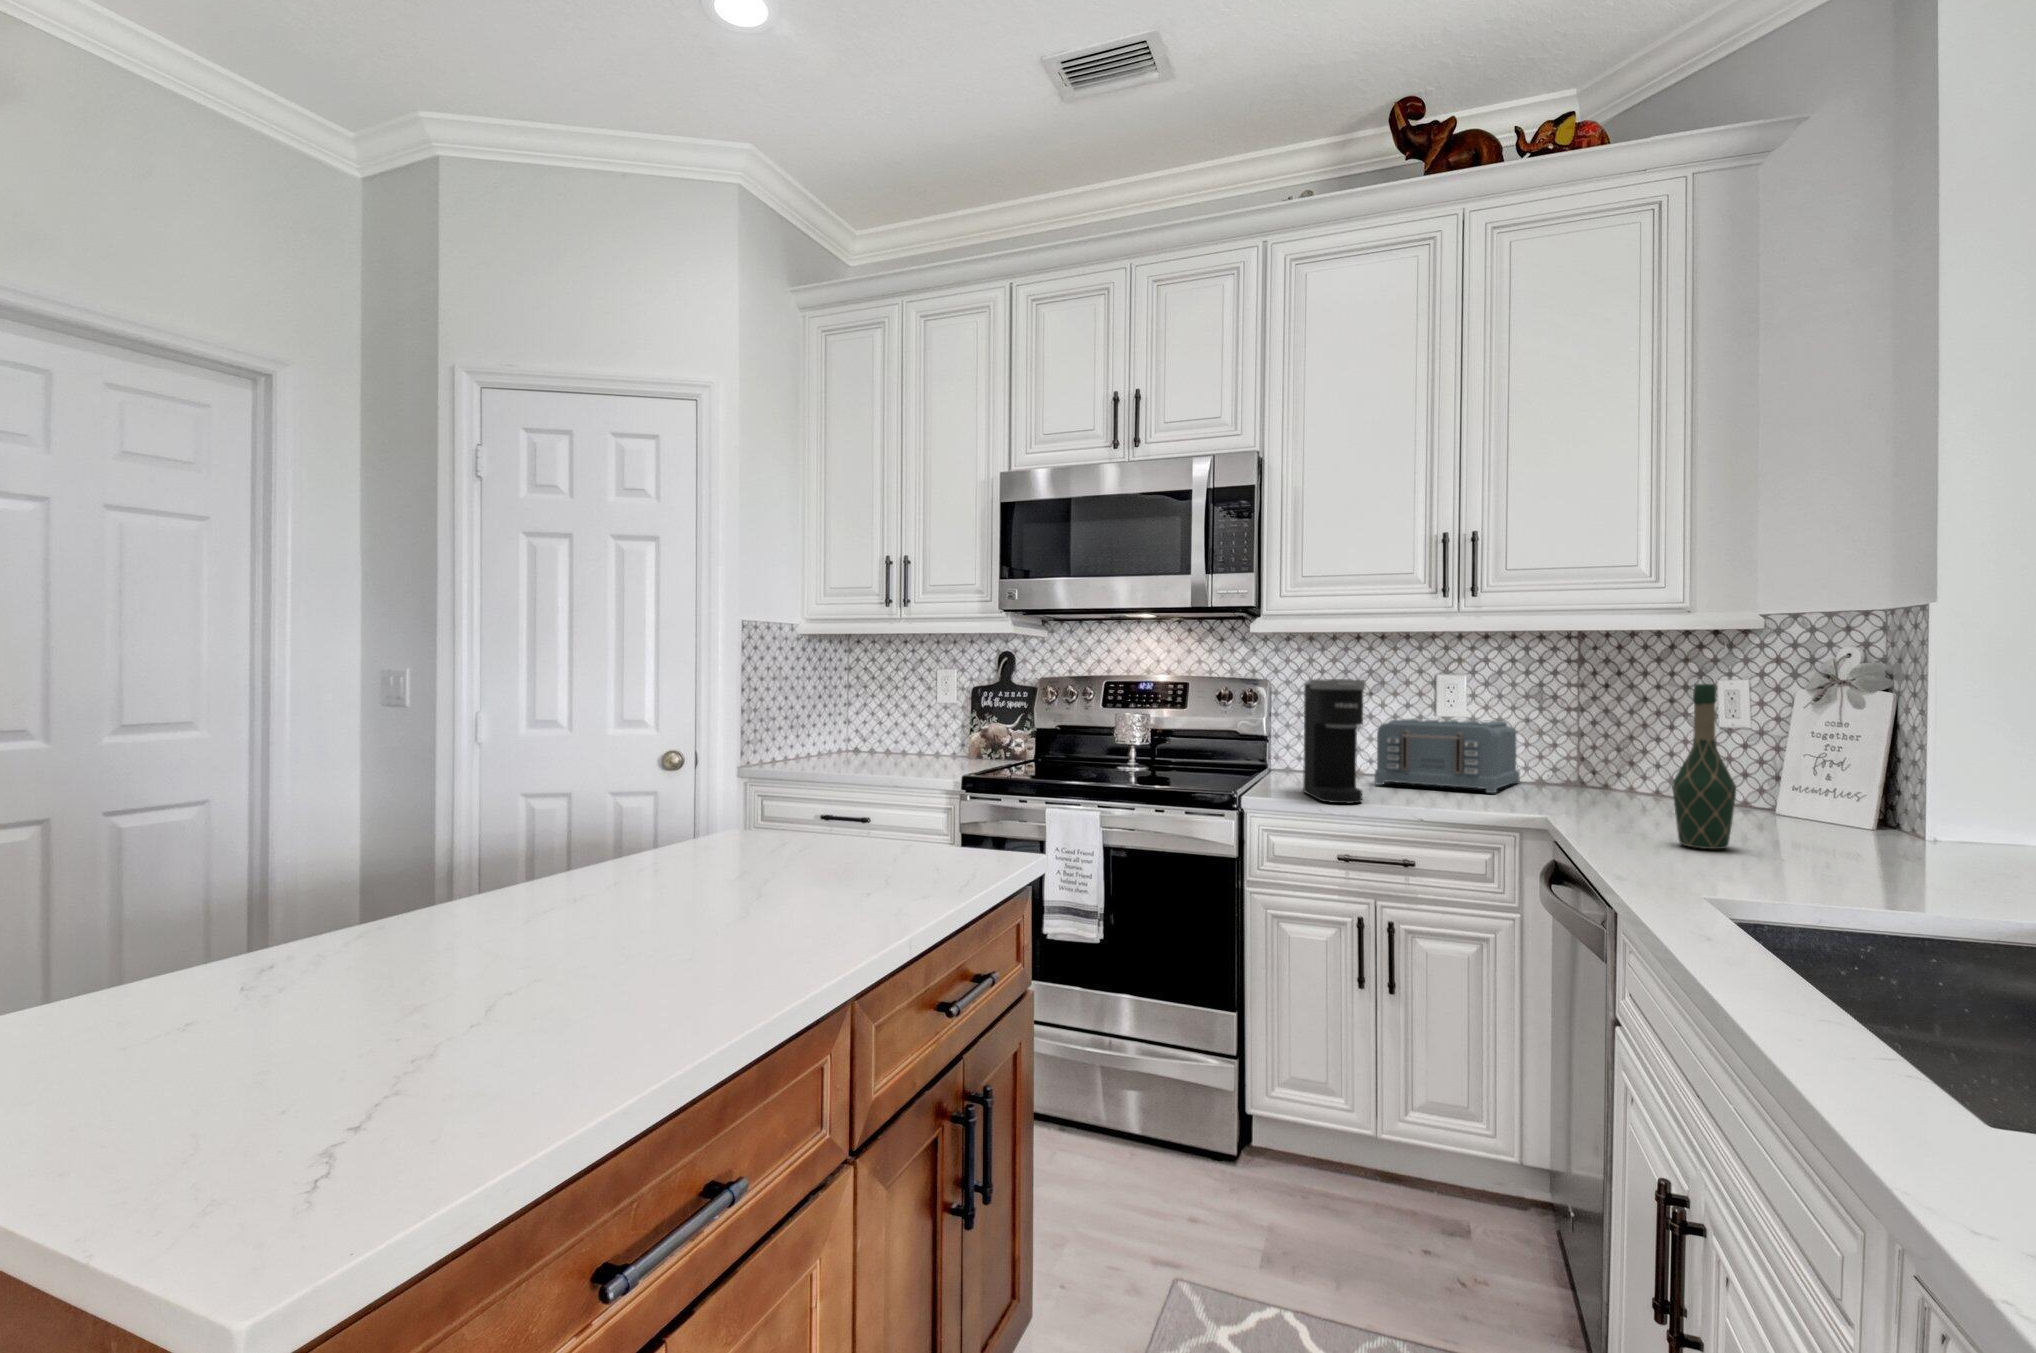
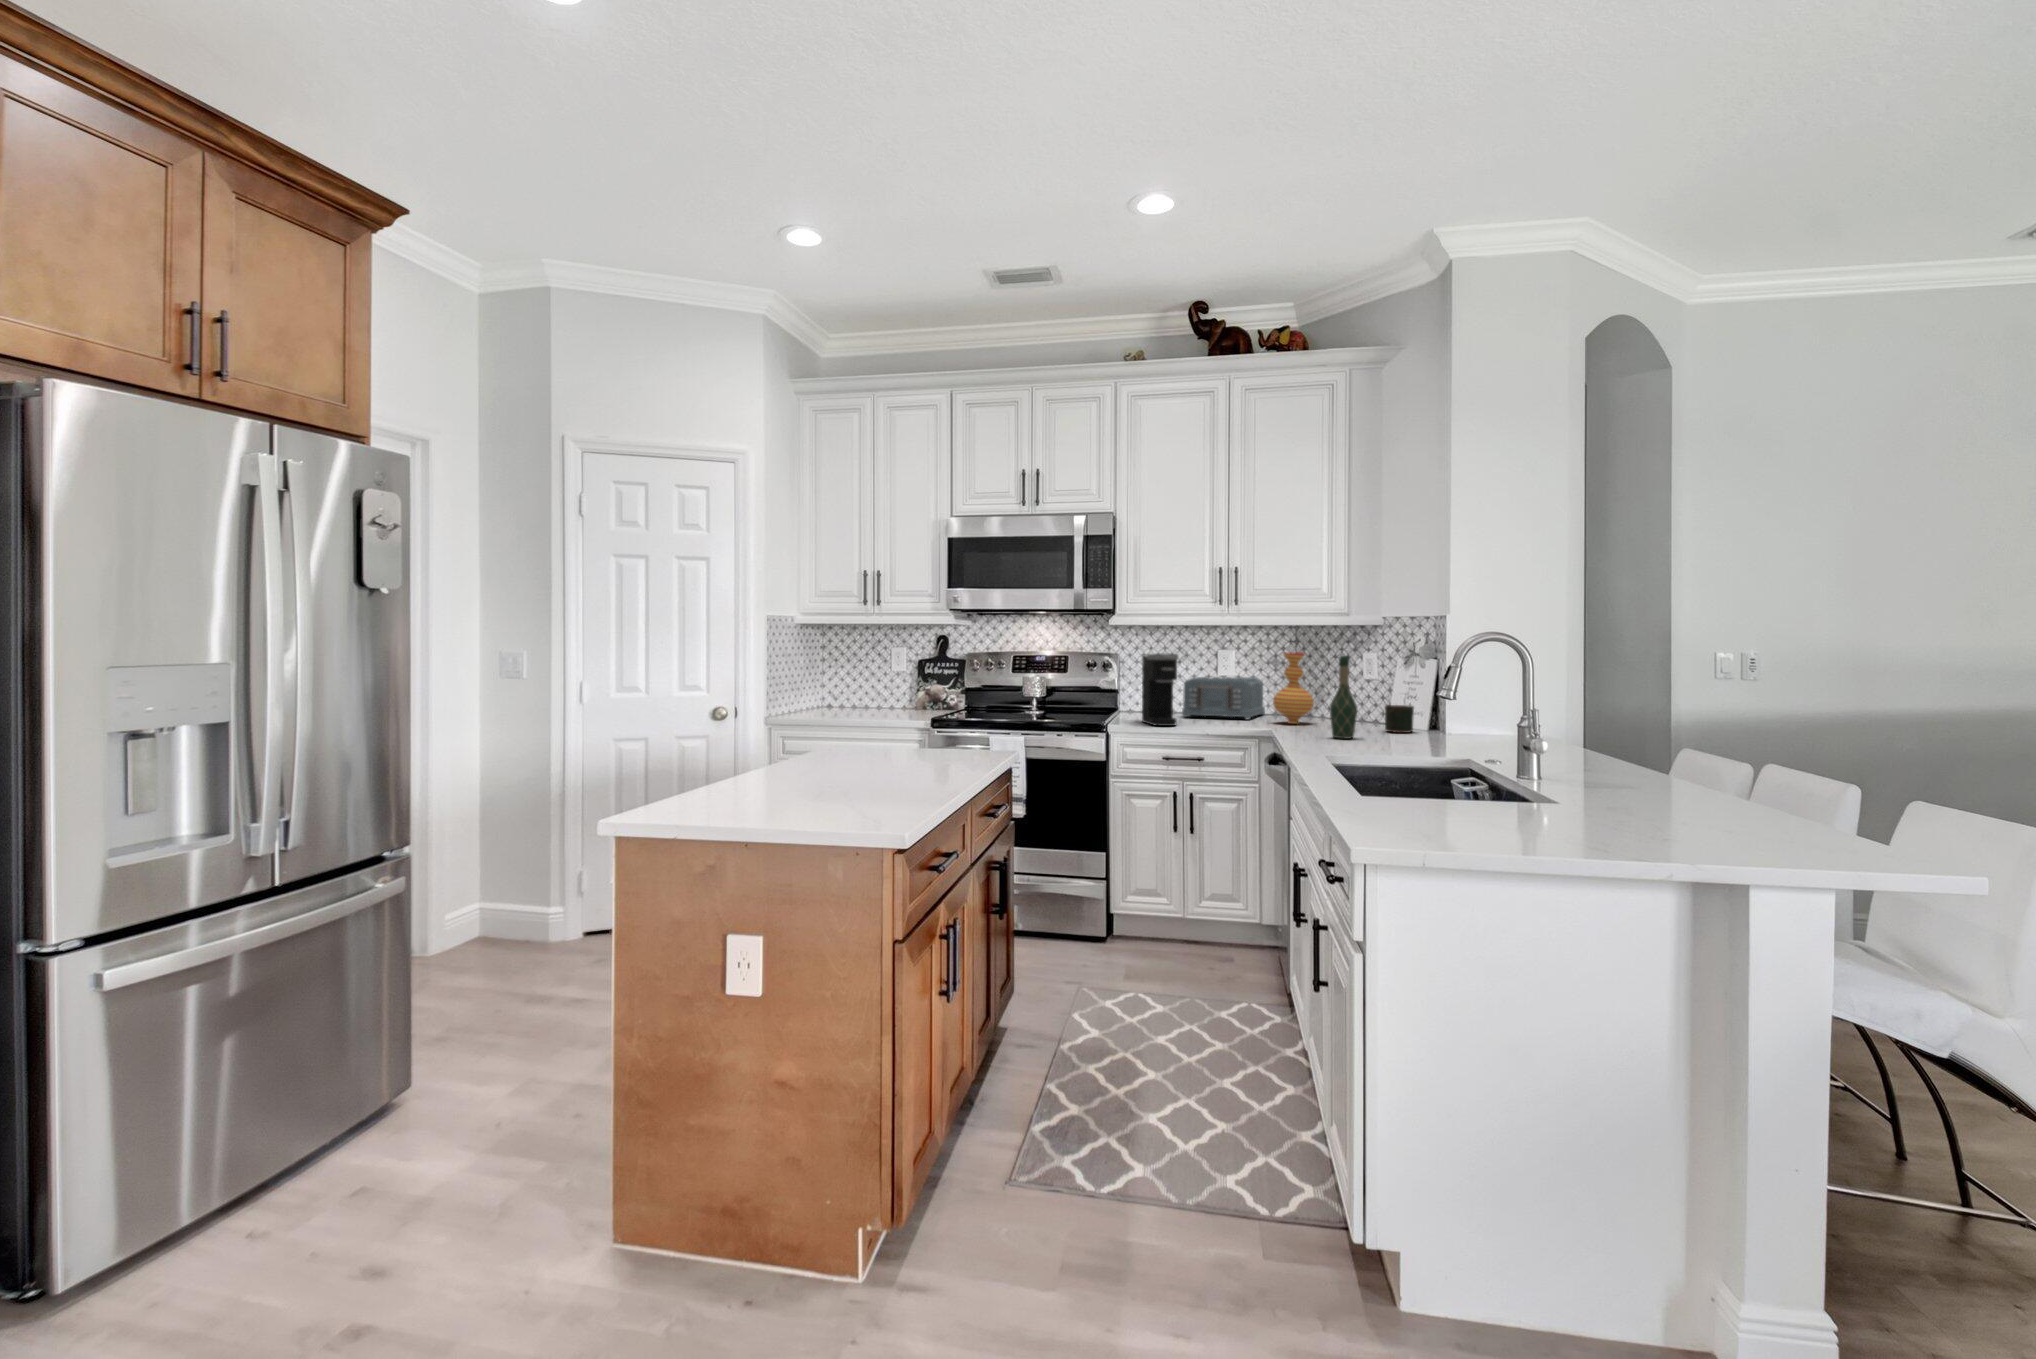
vase: none [1540,679,1620,806] -> present [1273,652,1314,724]
mug: none [1781,780,1849,837] -> present [1385,705,1414,733]

